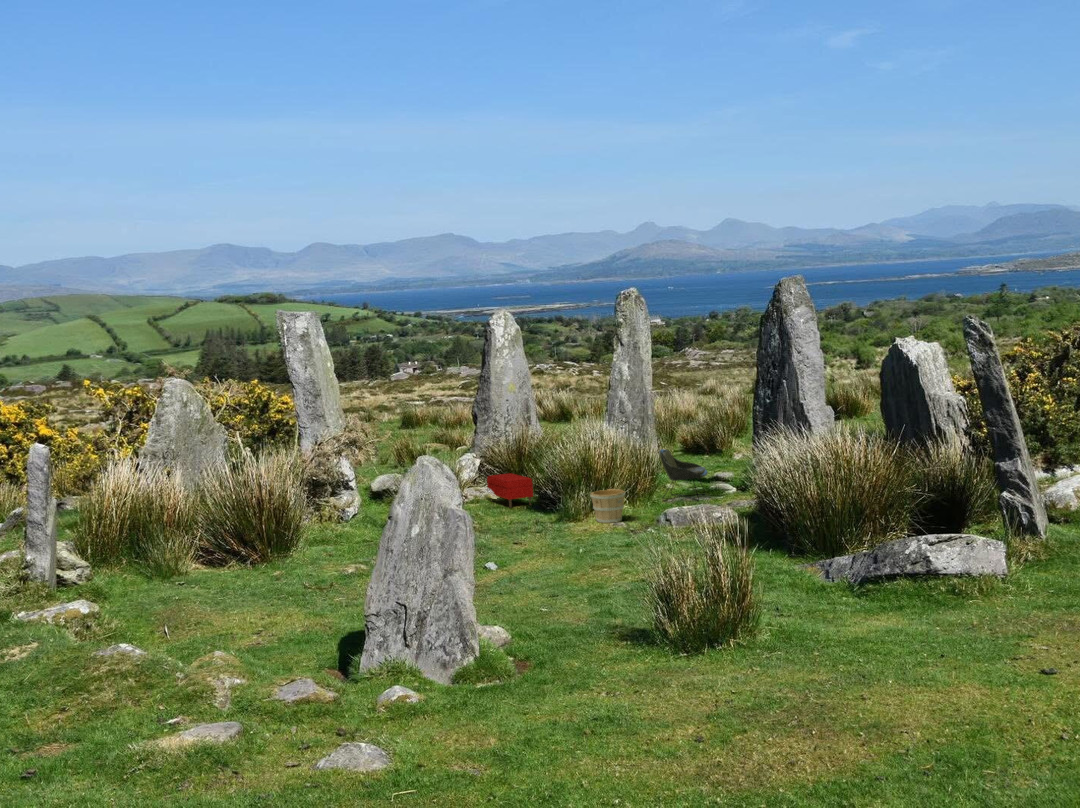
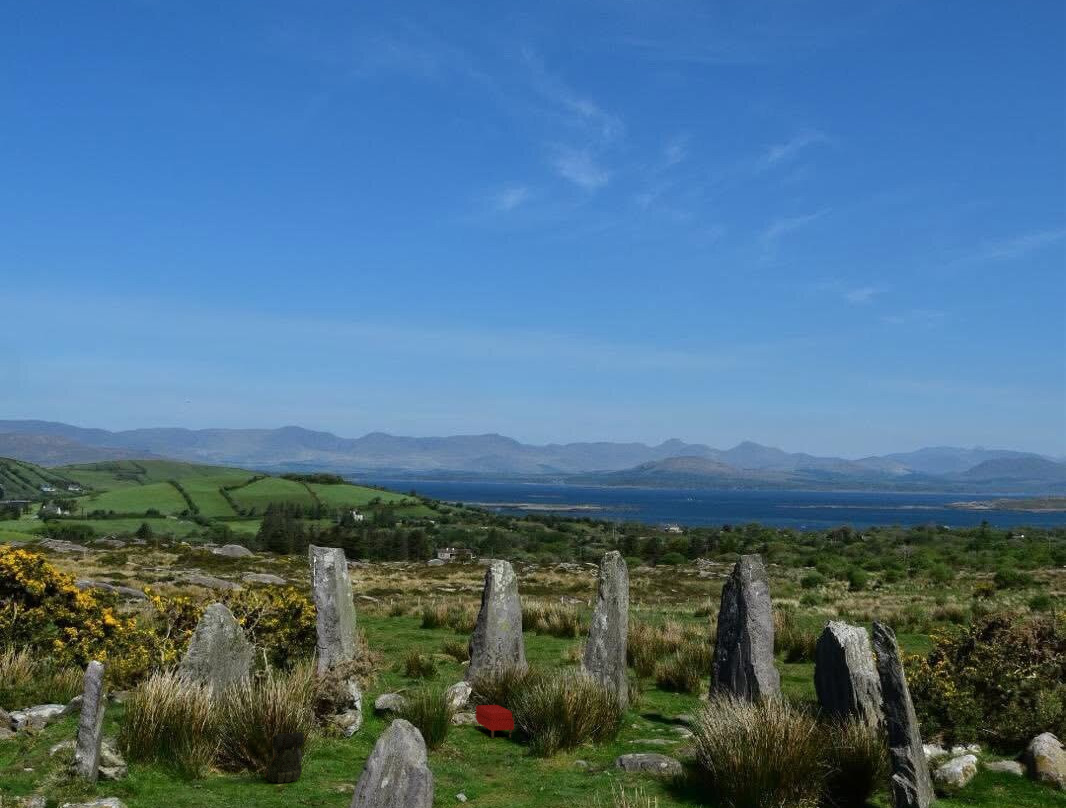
lounge chair: present [659,449,708,501] -> none [627,696,669,748]
wooden bucket: present [590,489,625,523] -> none [559,731,590,764]
backpack: none [258,513,301,570] -> present [265,732,304,783]

